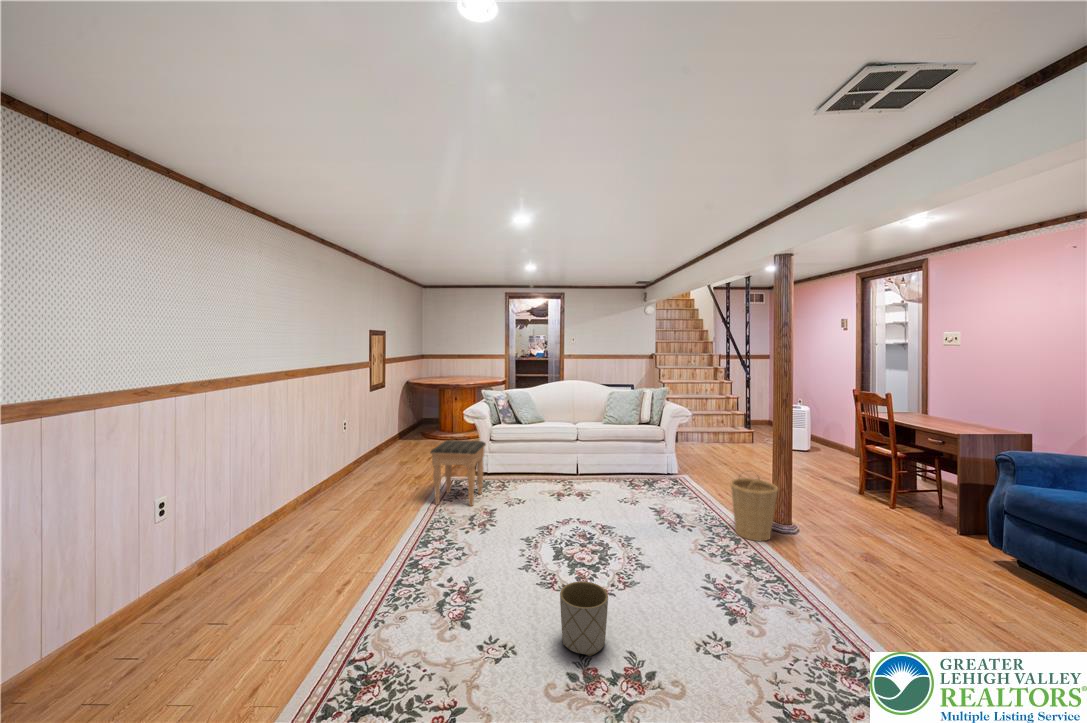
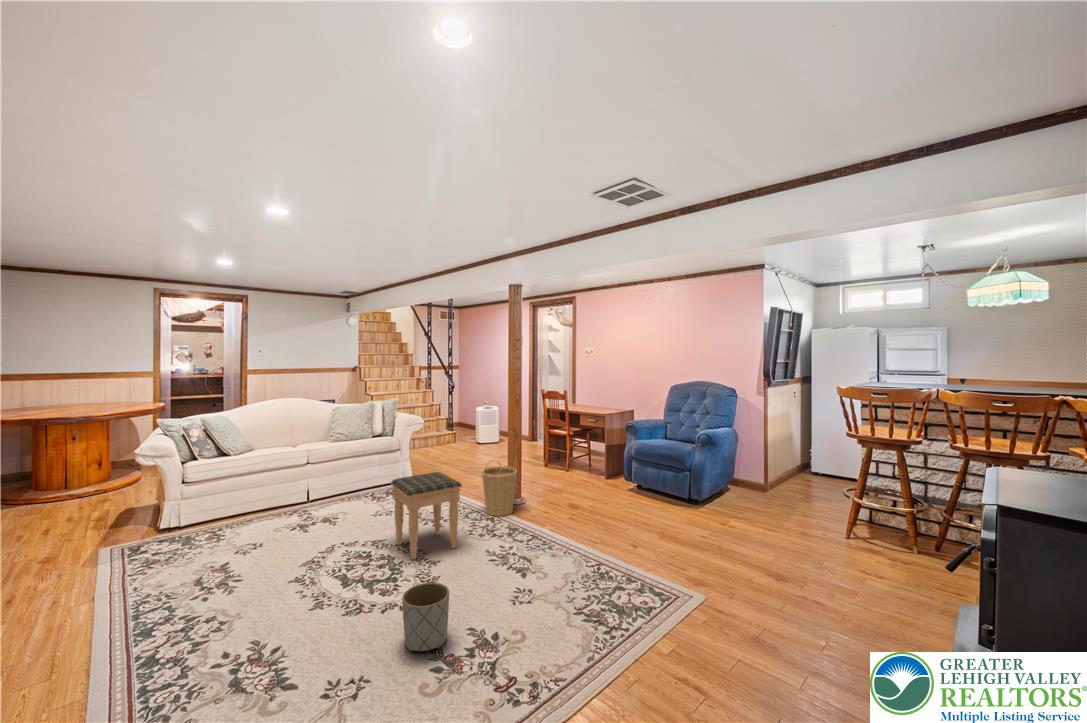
footstool: present [430,440,486,506] -> present [391,472,462,560]

